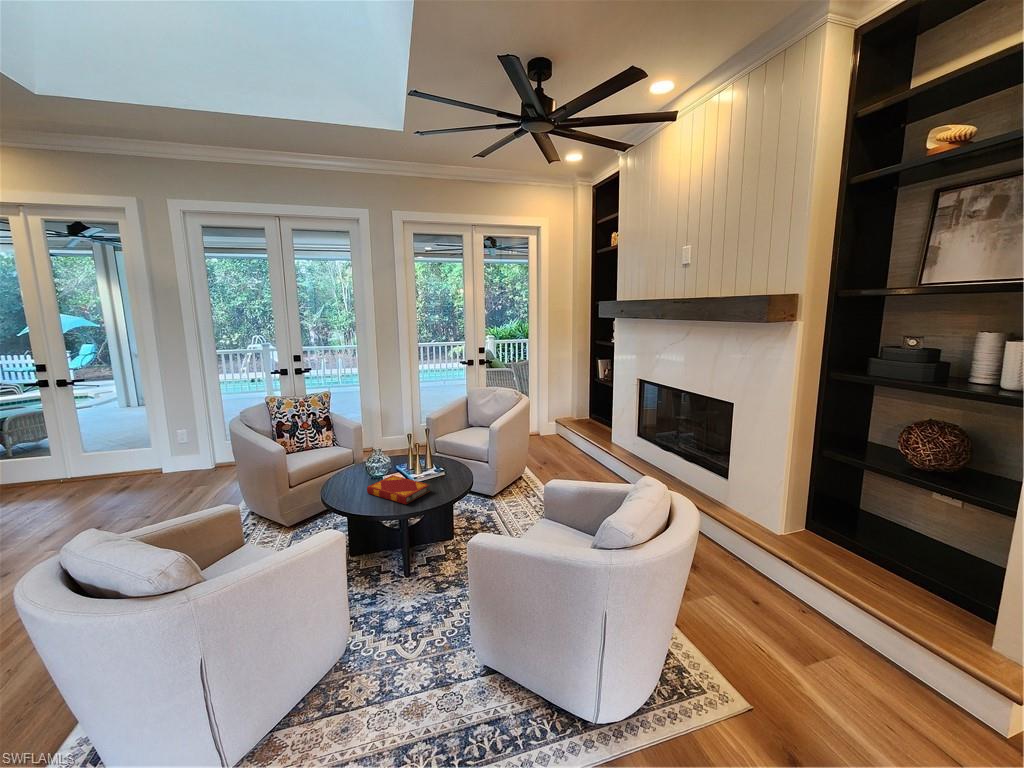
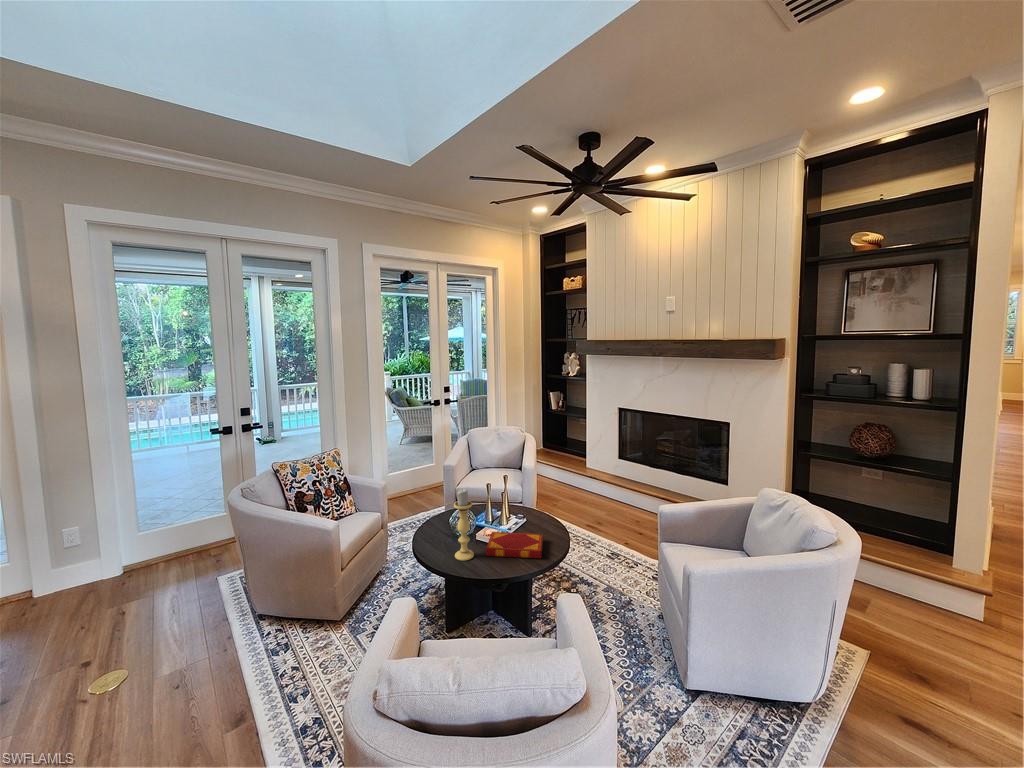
candle holder: none [340,428,361,494] -> present [454,489,474,561]

